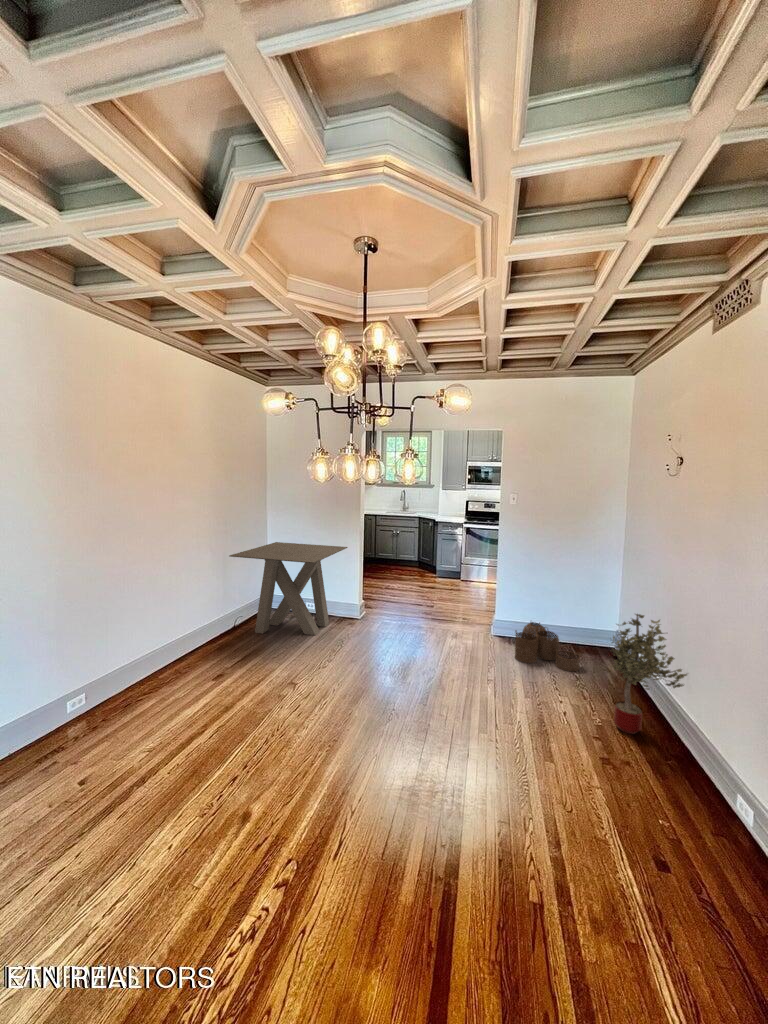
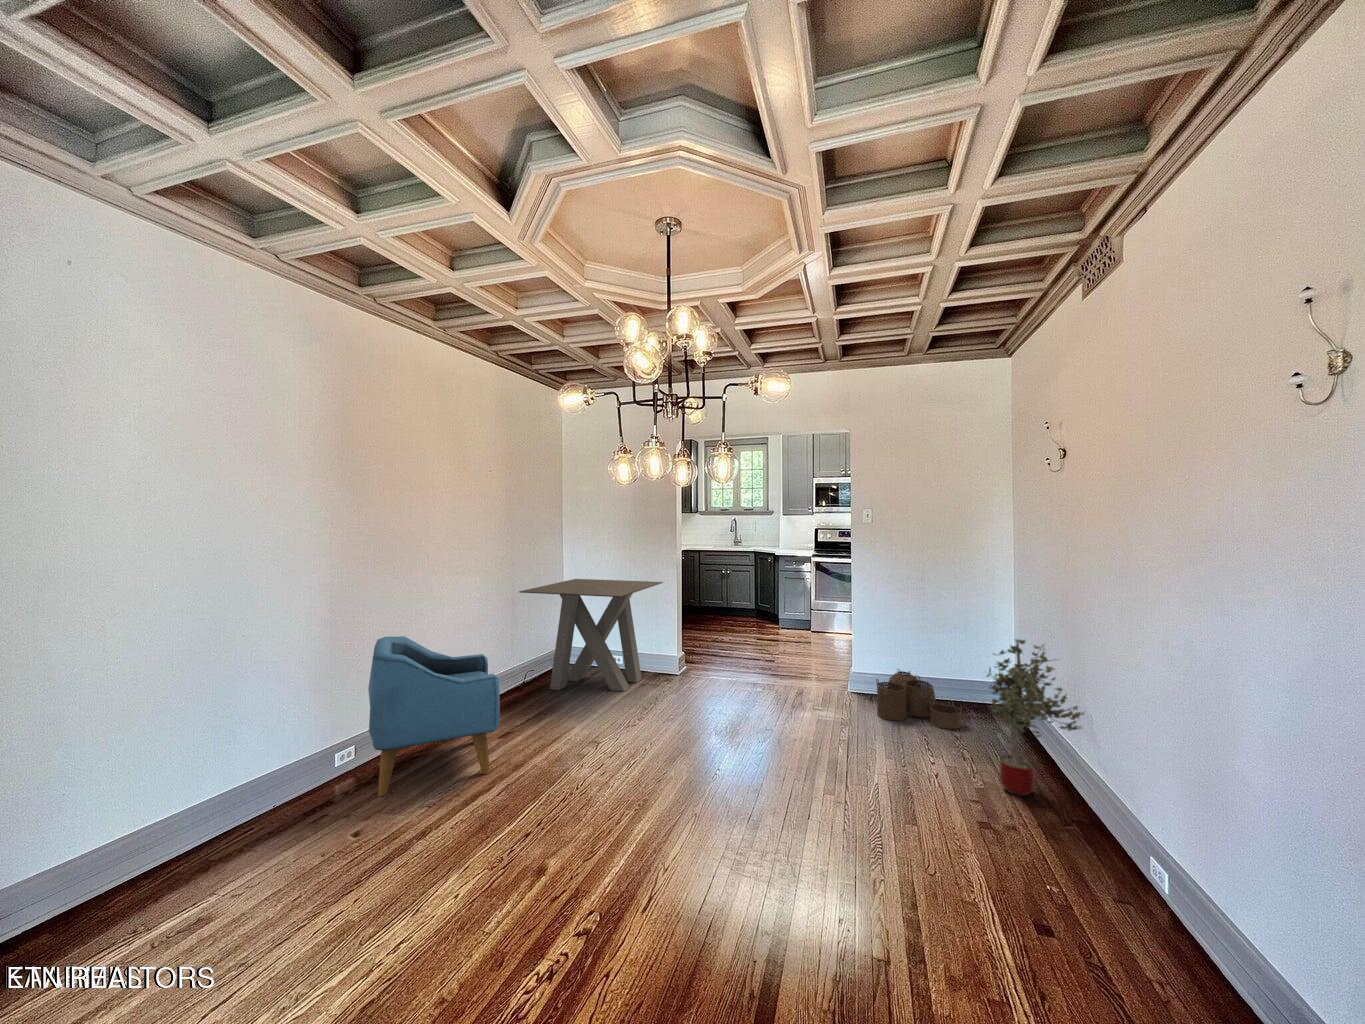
armchair: none [95,601,211,741] -> present [368,636,500,796]

